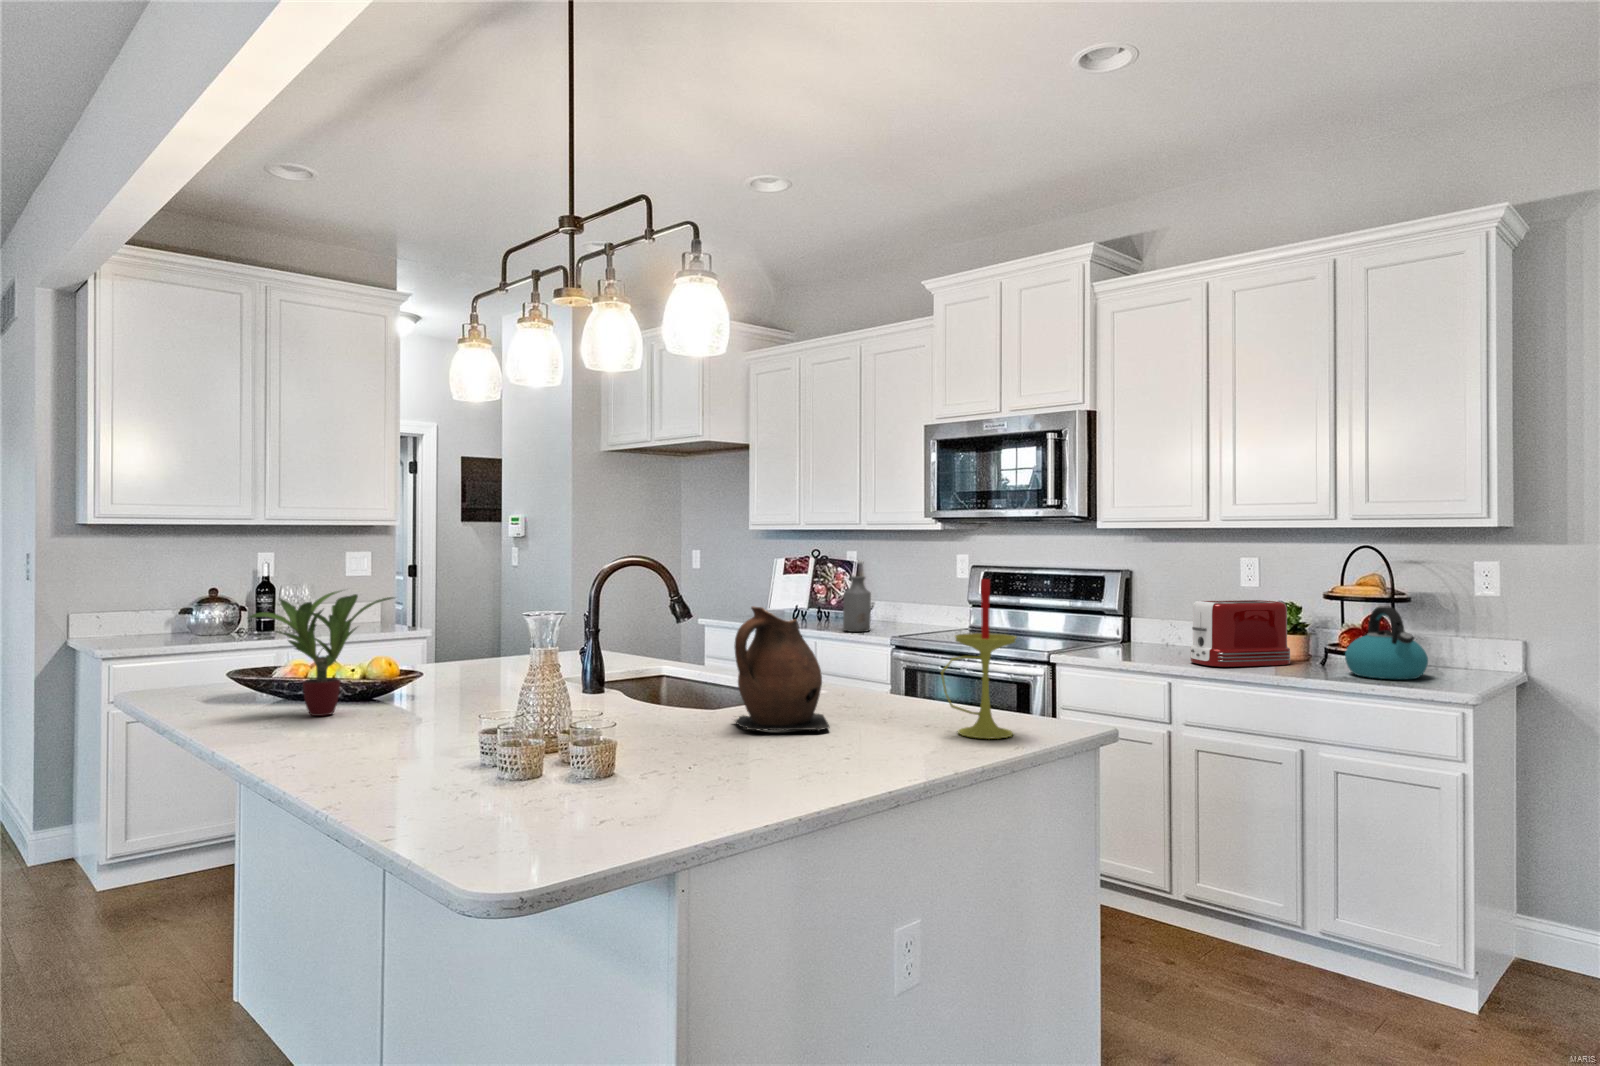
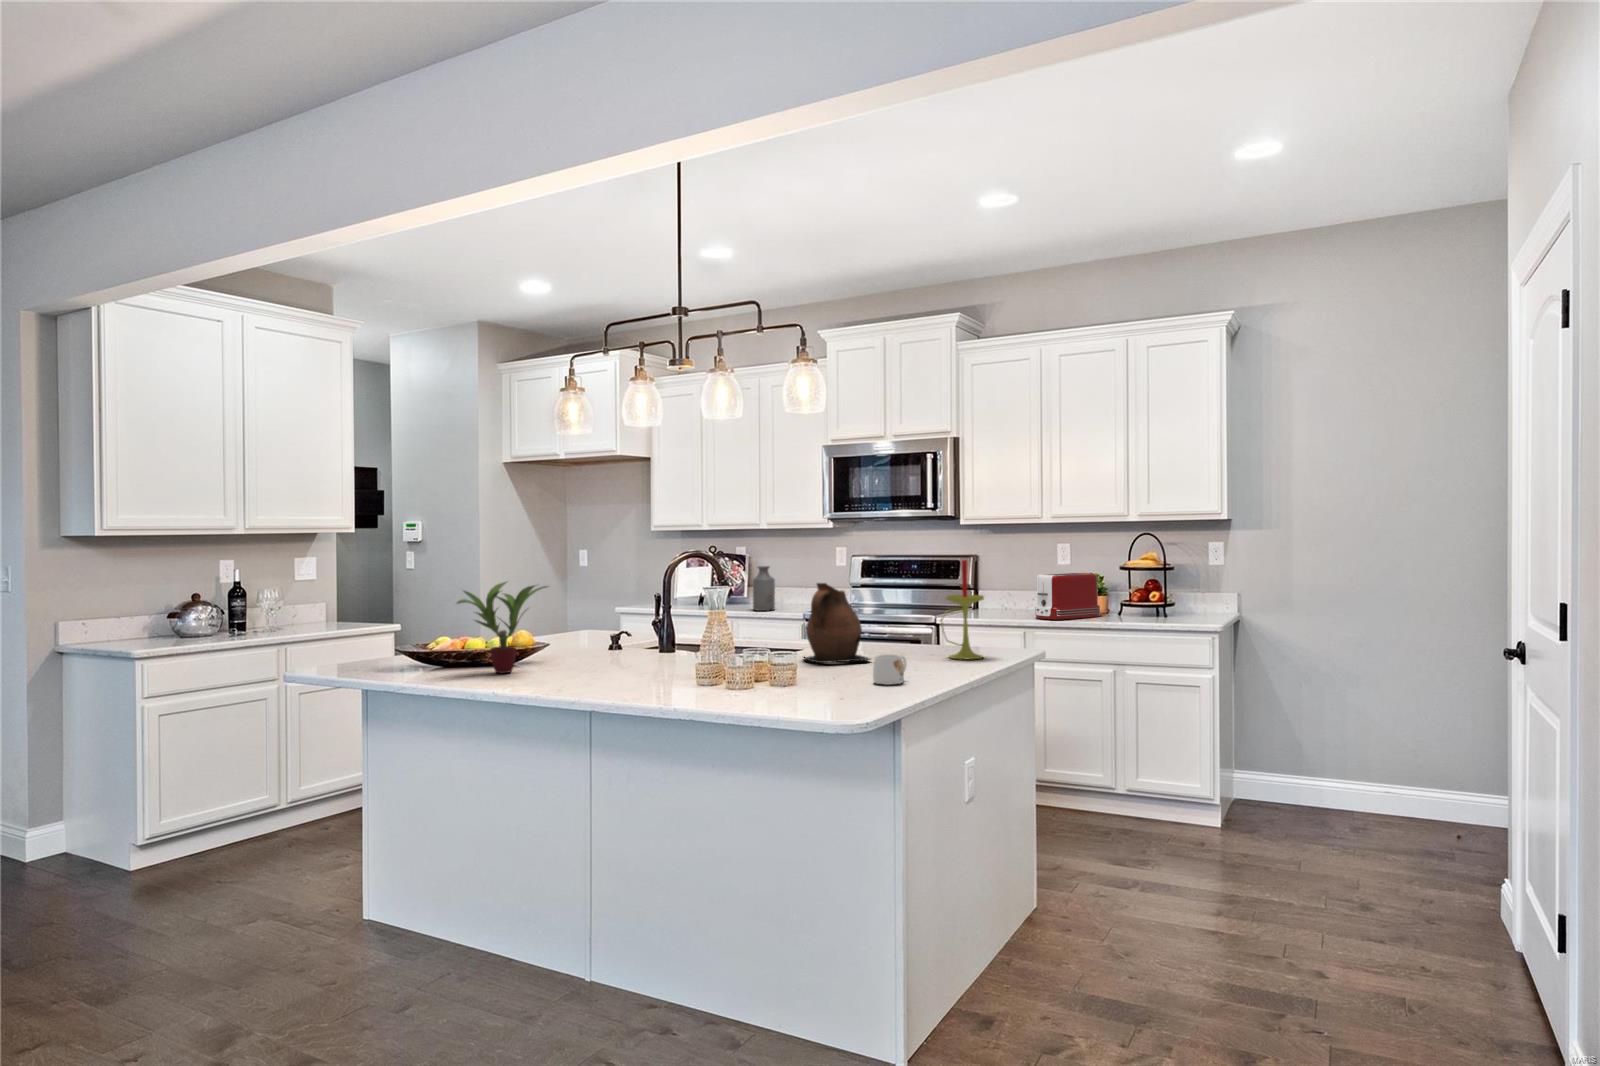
kettle: present [1345,606,1428,679] -> none [1138,573,1189,621]
mug: none [753,733,820,788] -> present [873,654,907,685]

